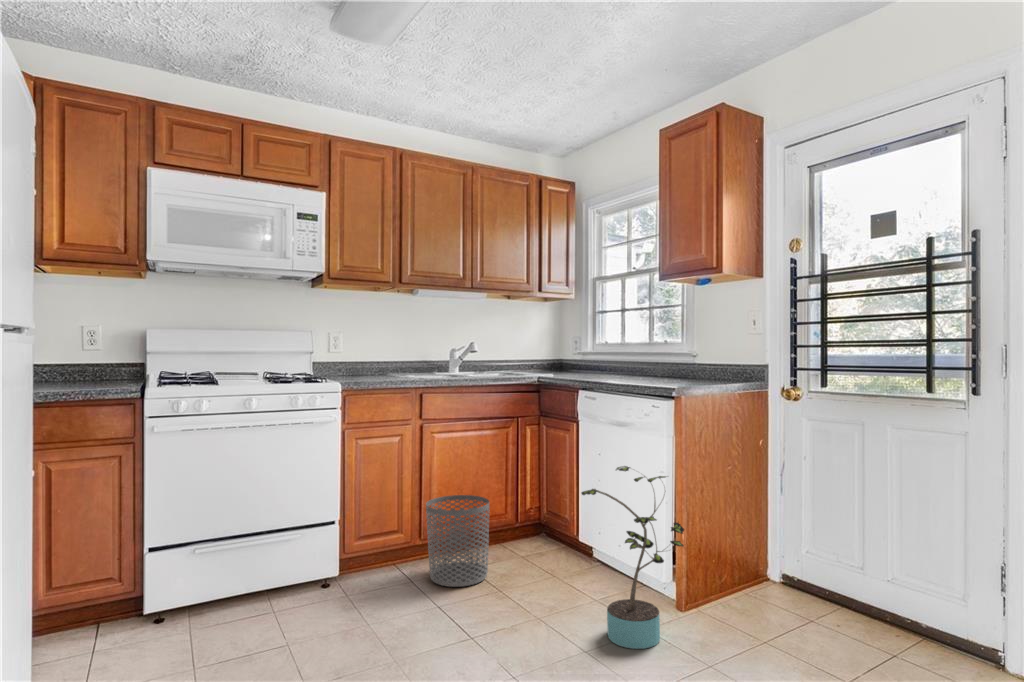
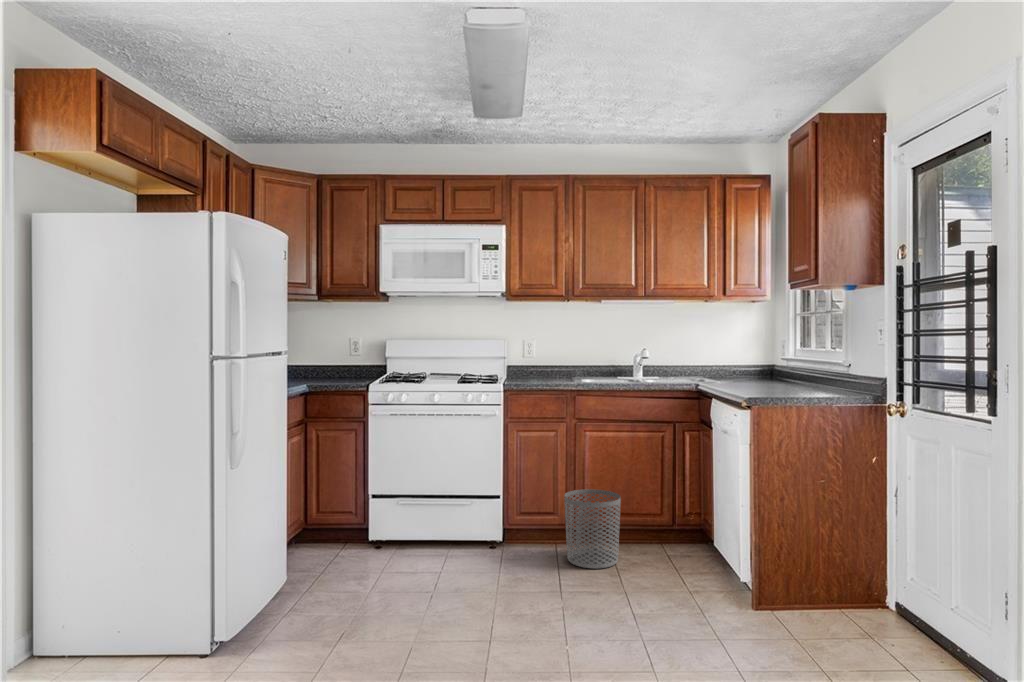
potted plant: present [582,466,684,649] -> none [636,481,727,646]

